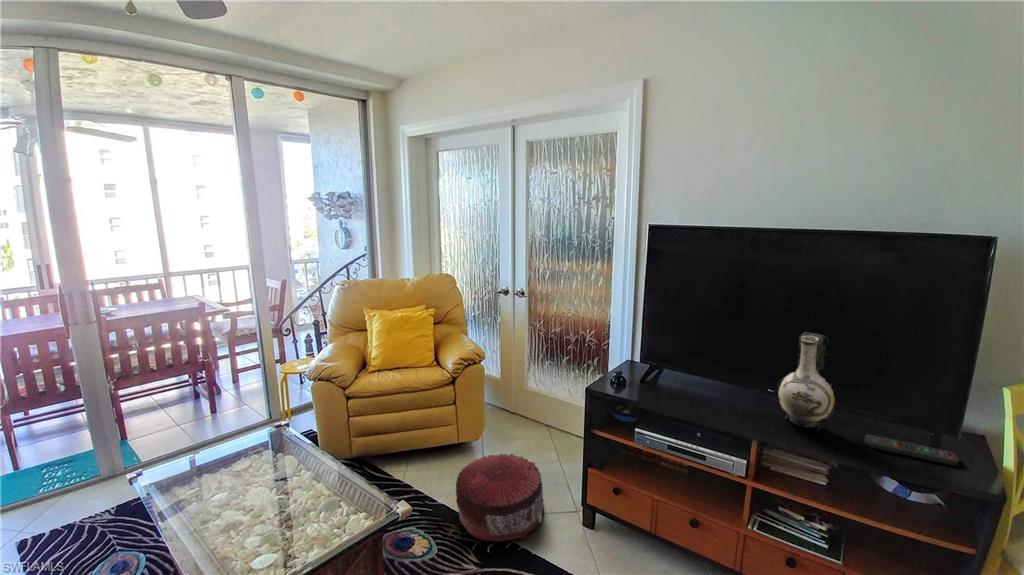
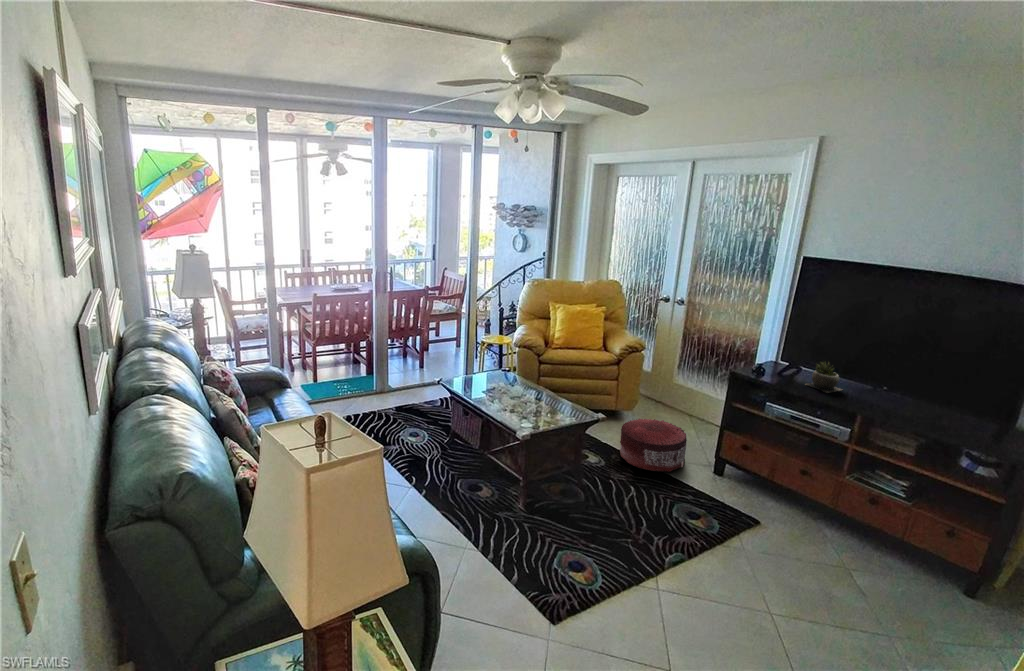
decorative vase: present [777,332,838,431] -> none [883,341,926,412]
succulent plant: none [677,364,725,411] -> present [806,362,841,392]
remote control: present [865,435,959,465] -> none [941,417,1006,439]

